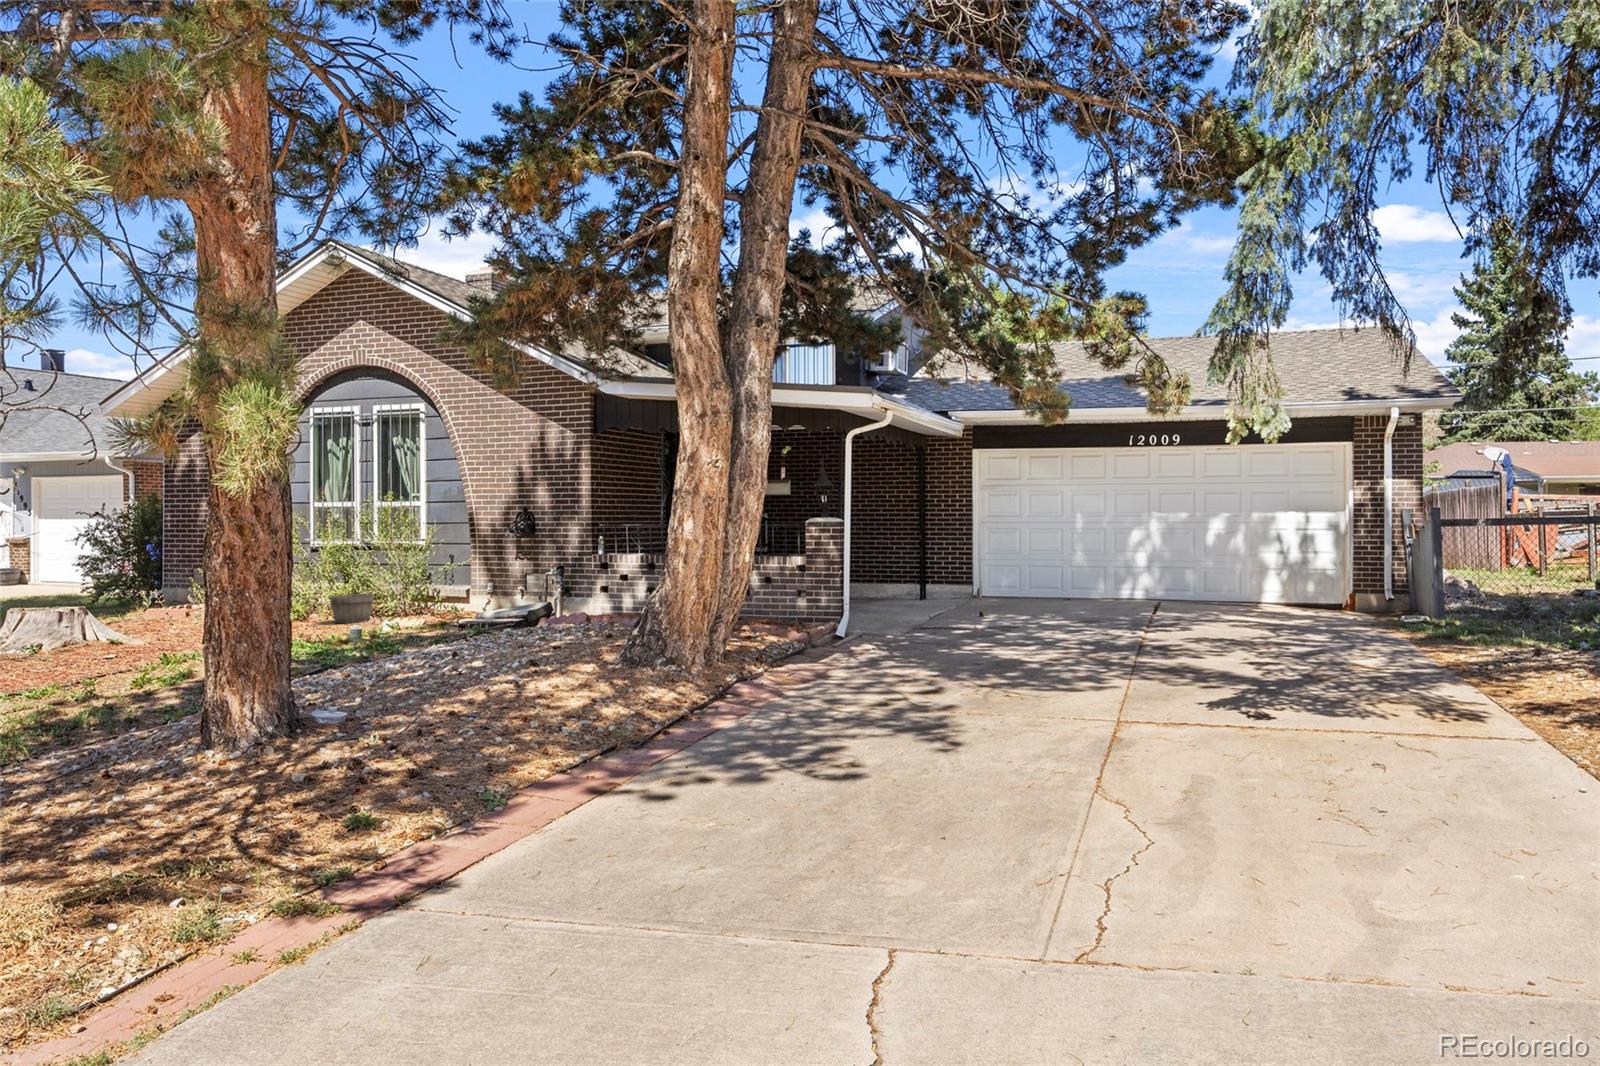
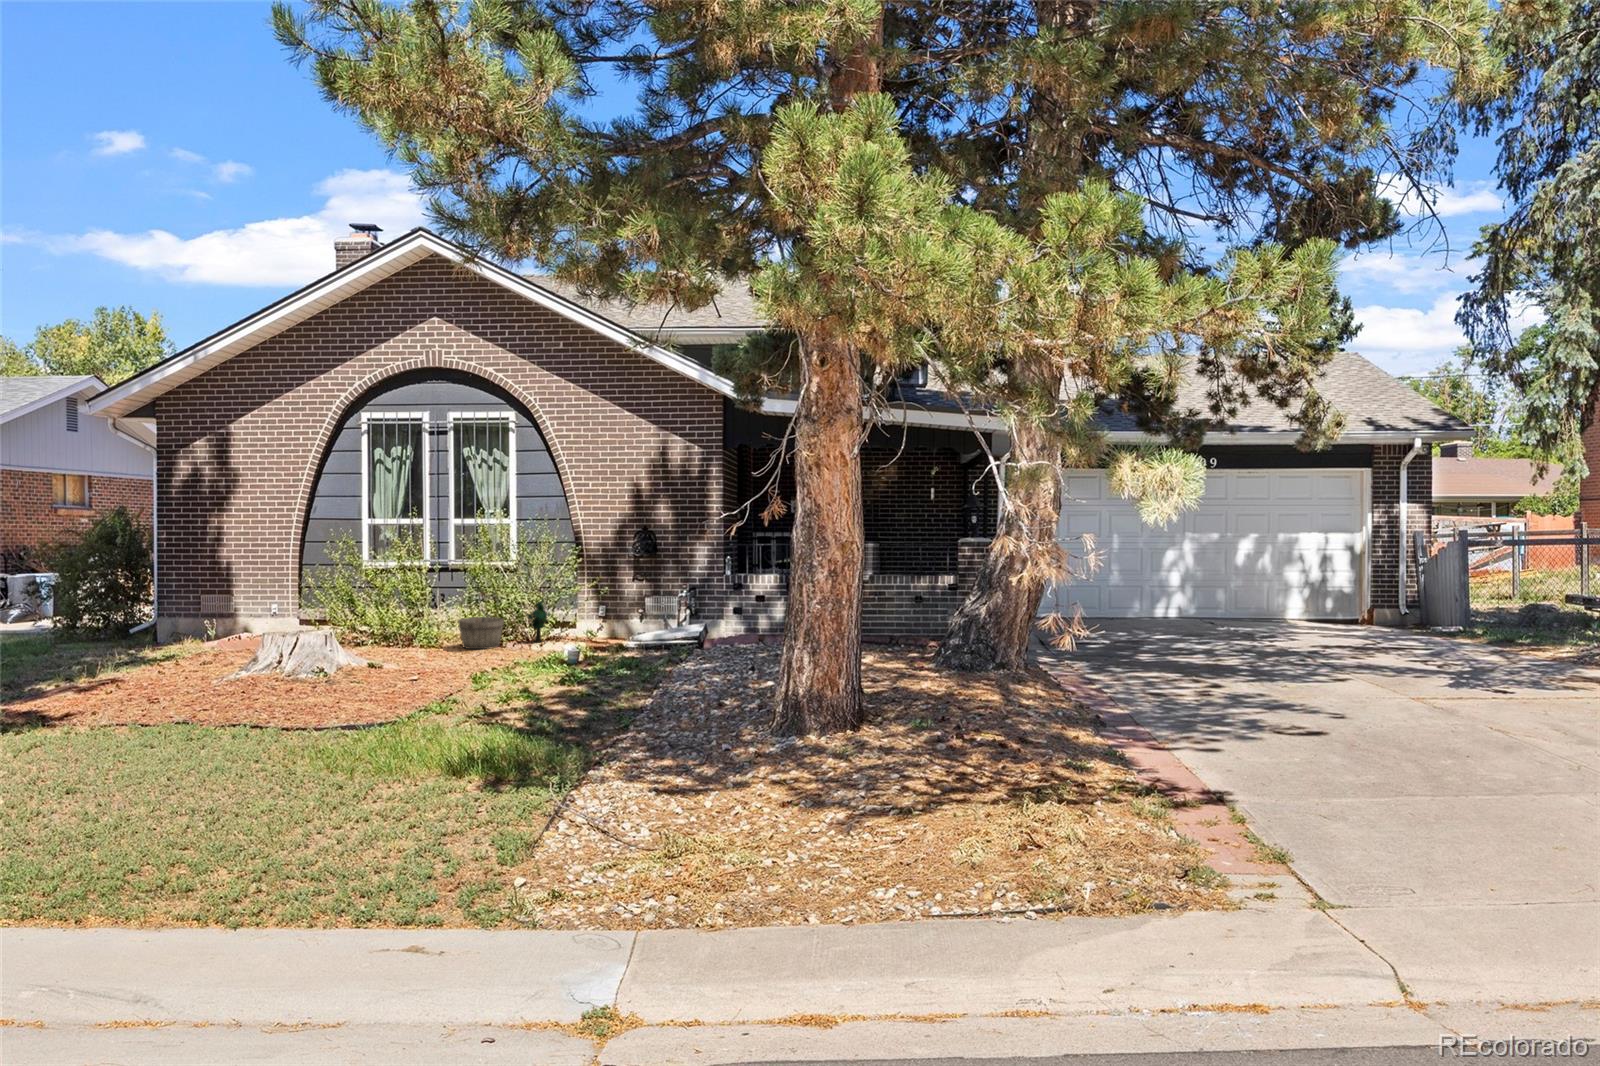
decorative plant: none [396,576,422,618] -> present [526,598,550,642]

